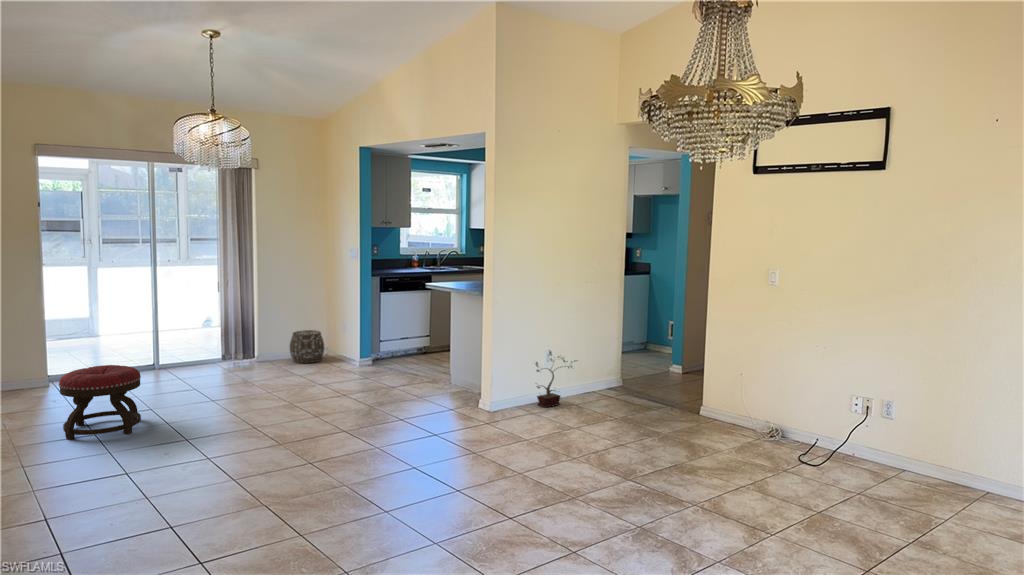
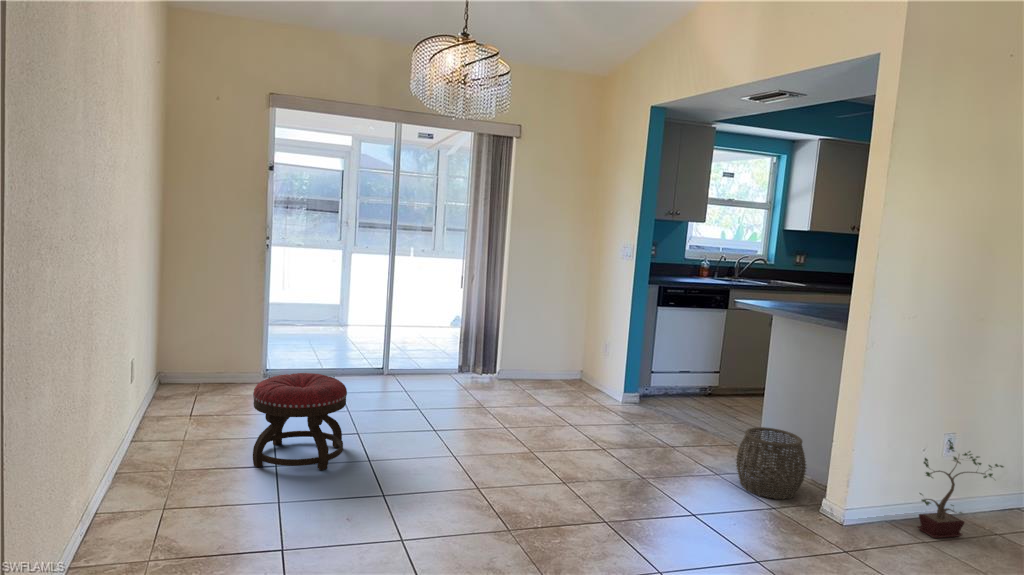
woven basket: present [290,330,324,363] -> present [736,427,806,499]

